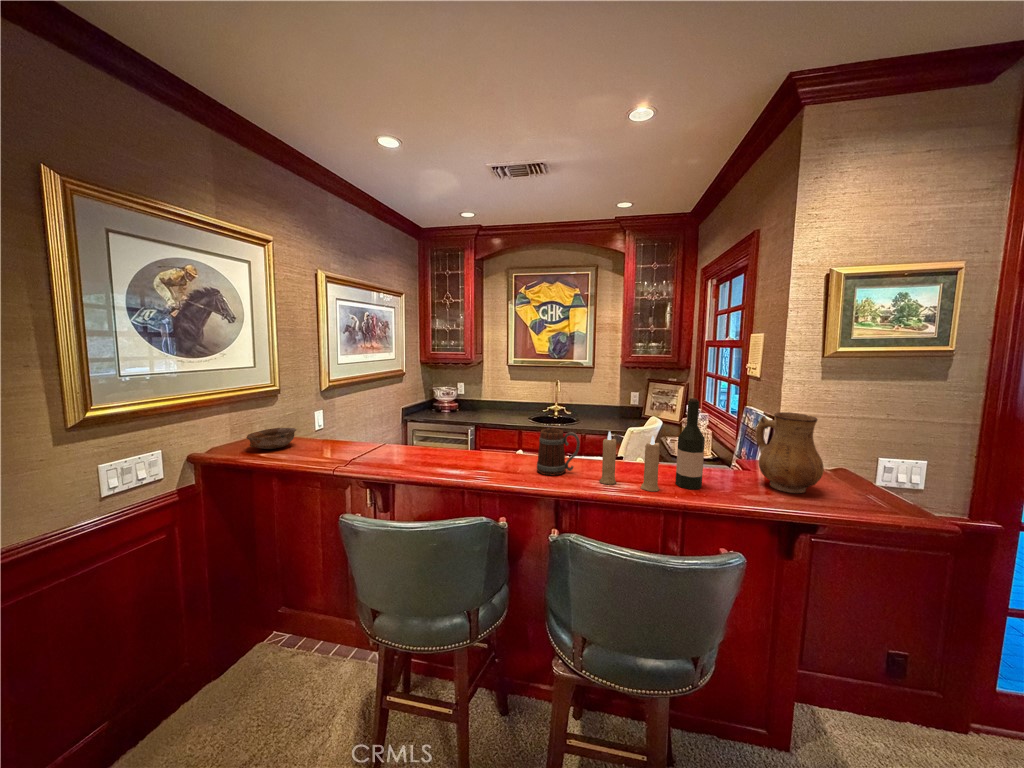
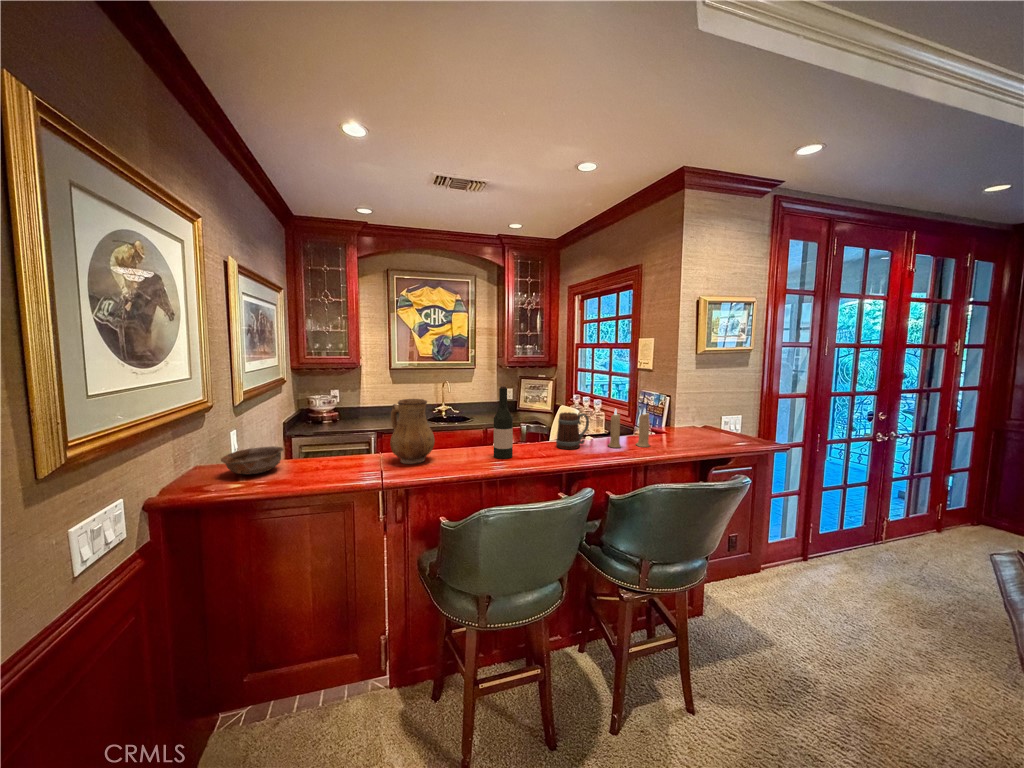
wine bottle: present [676,398,705,489] -> present [494,386,513,459]
ceramic pitcher: present [756,412,824,493] -> present [390,399,435,464]

